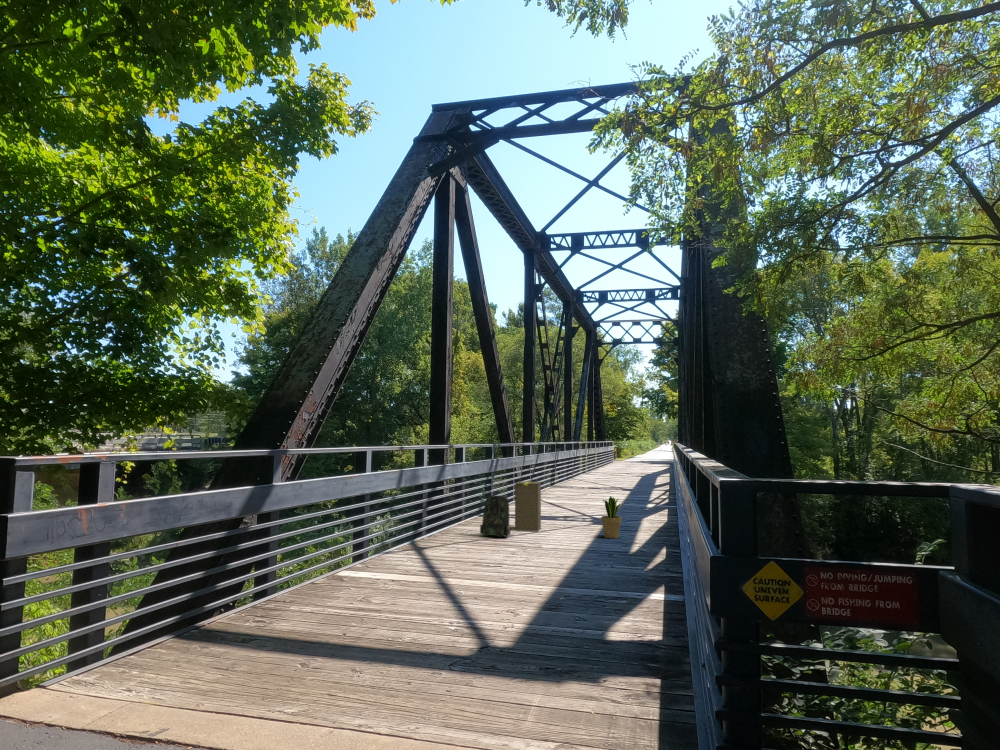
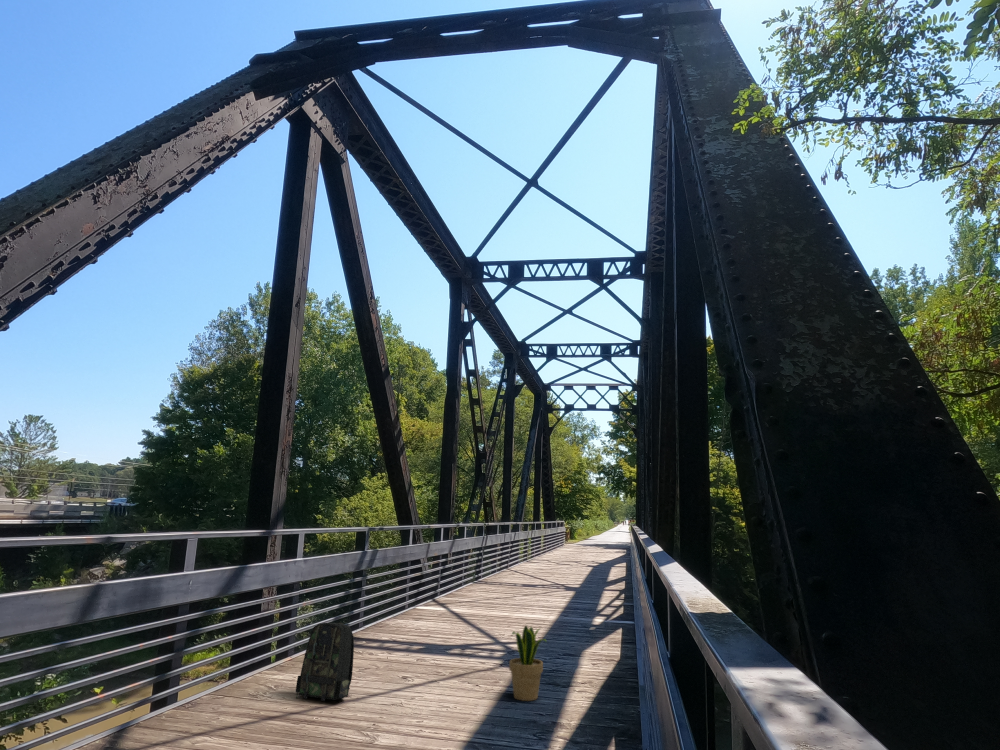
cardboard box: present [515,482,541,531] -> none [368,593,420,683]

